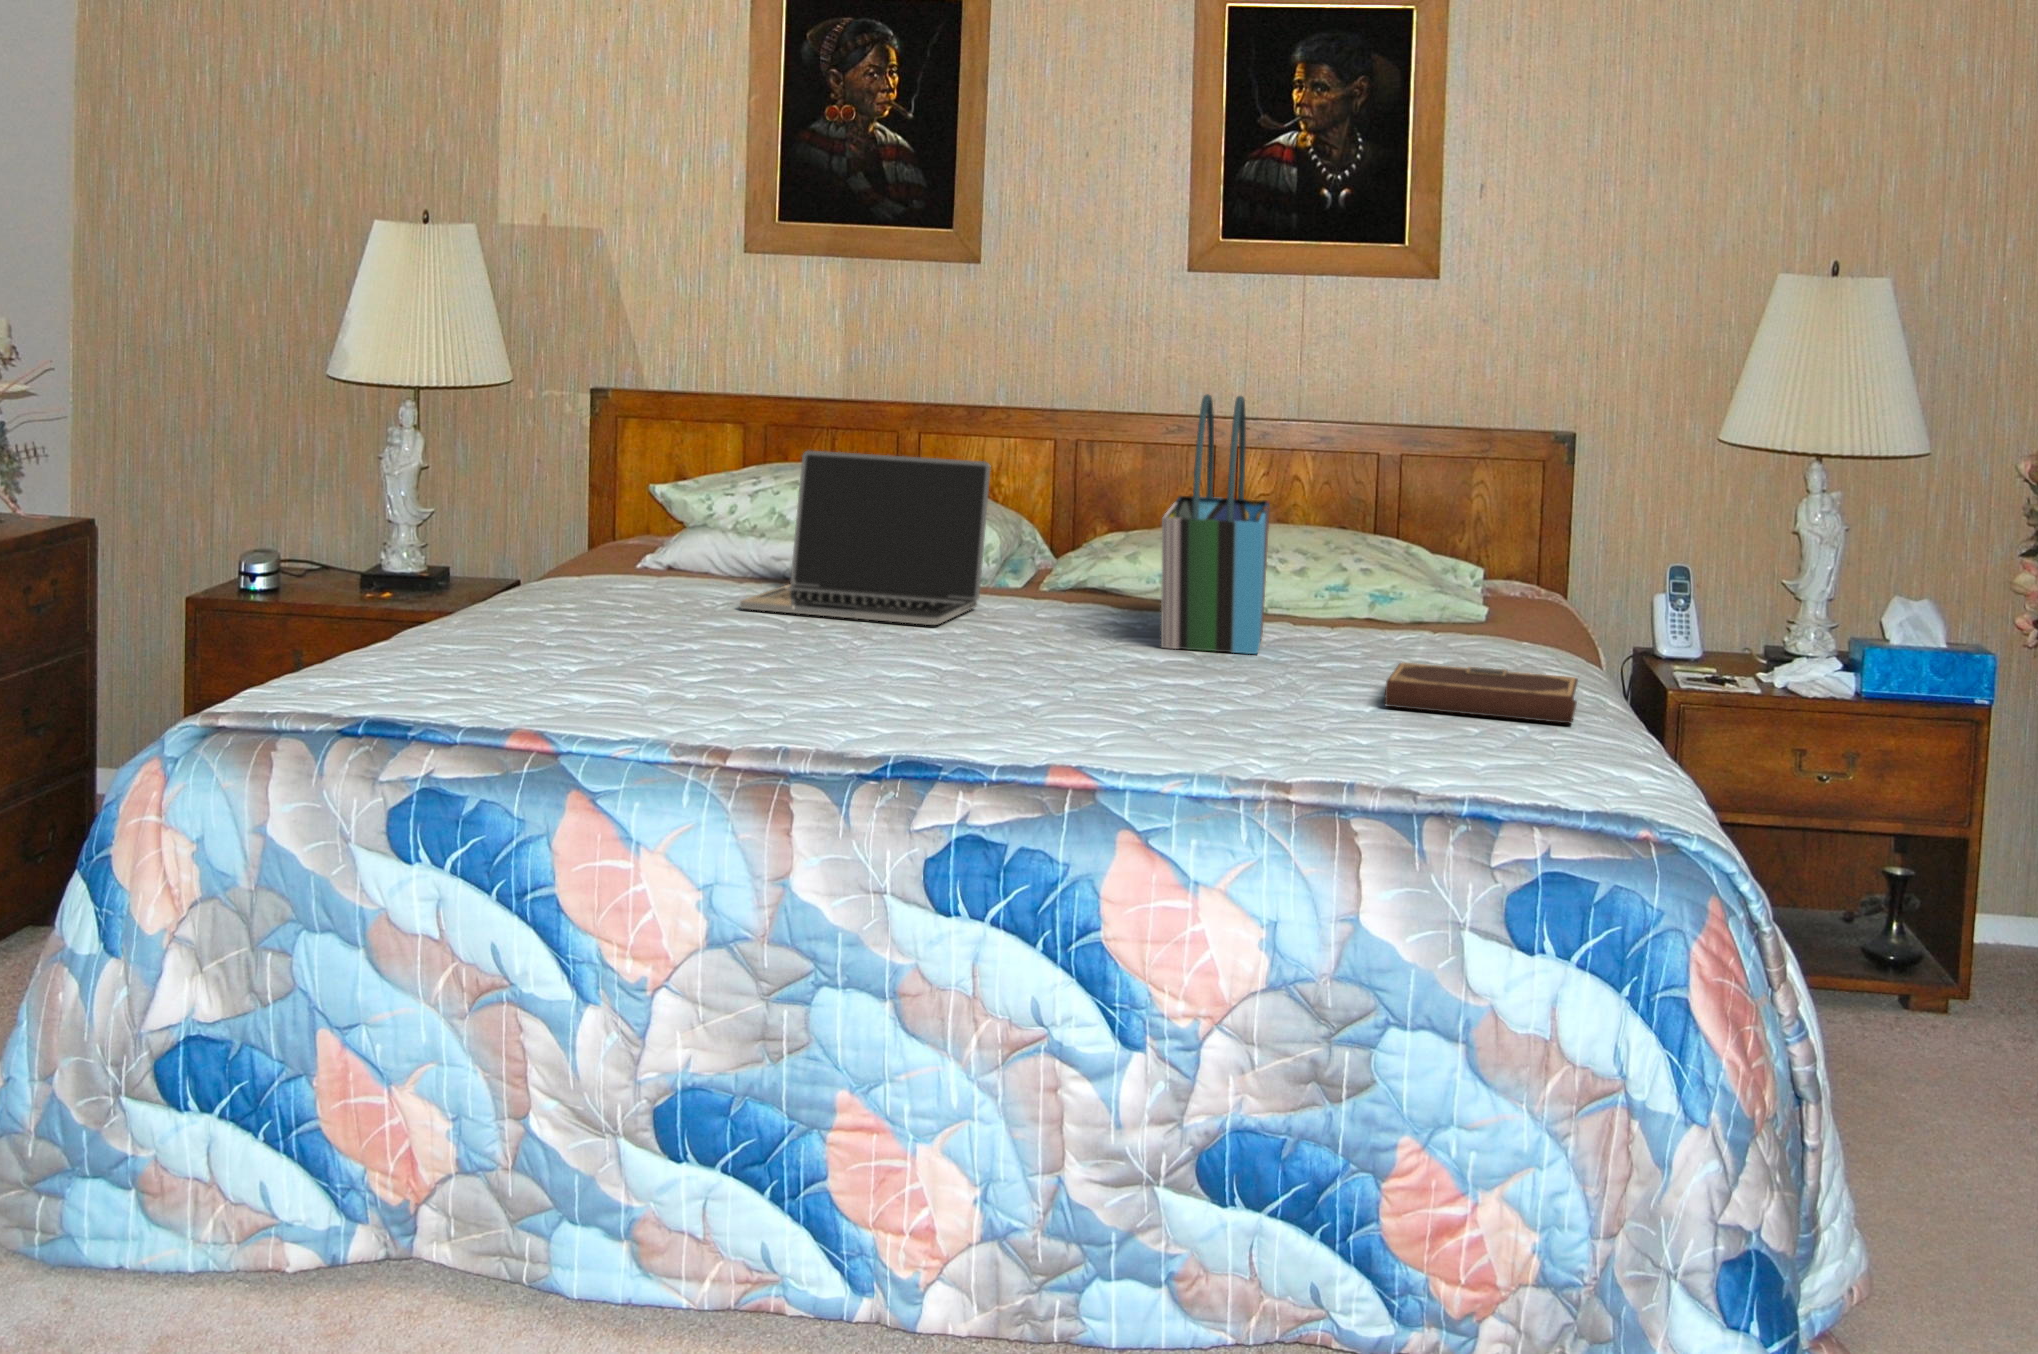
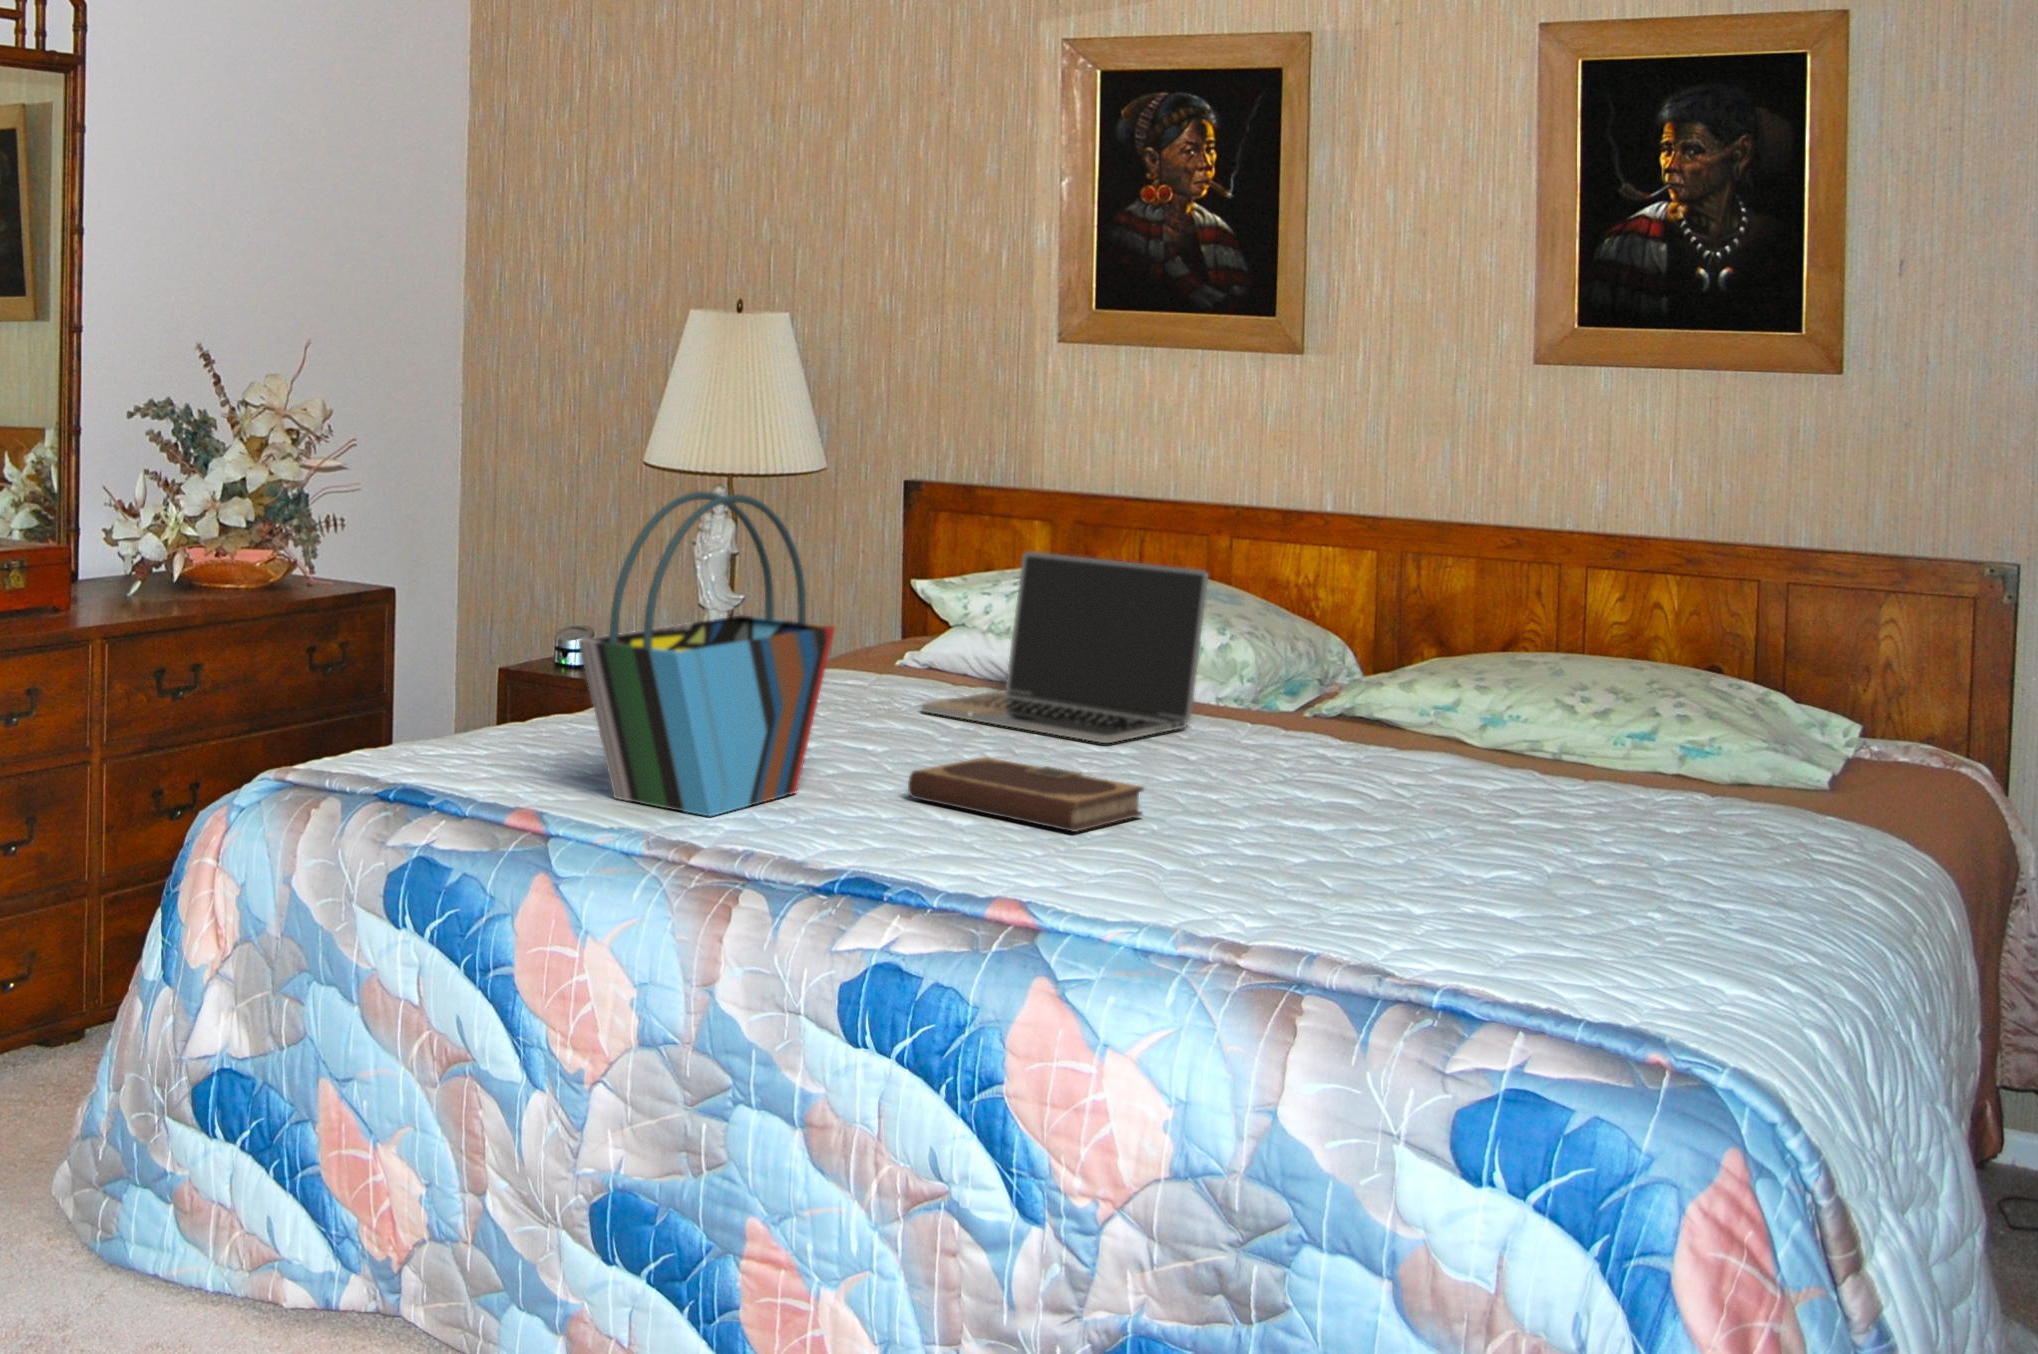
tote bag: present [1161,394,1270,654] -> present [579,492,835,816]
notebook: present [1385,663,1578,723] -> present [908,757,1144,832]

